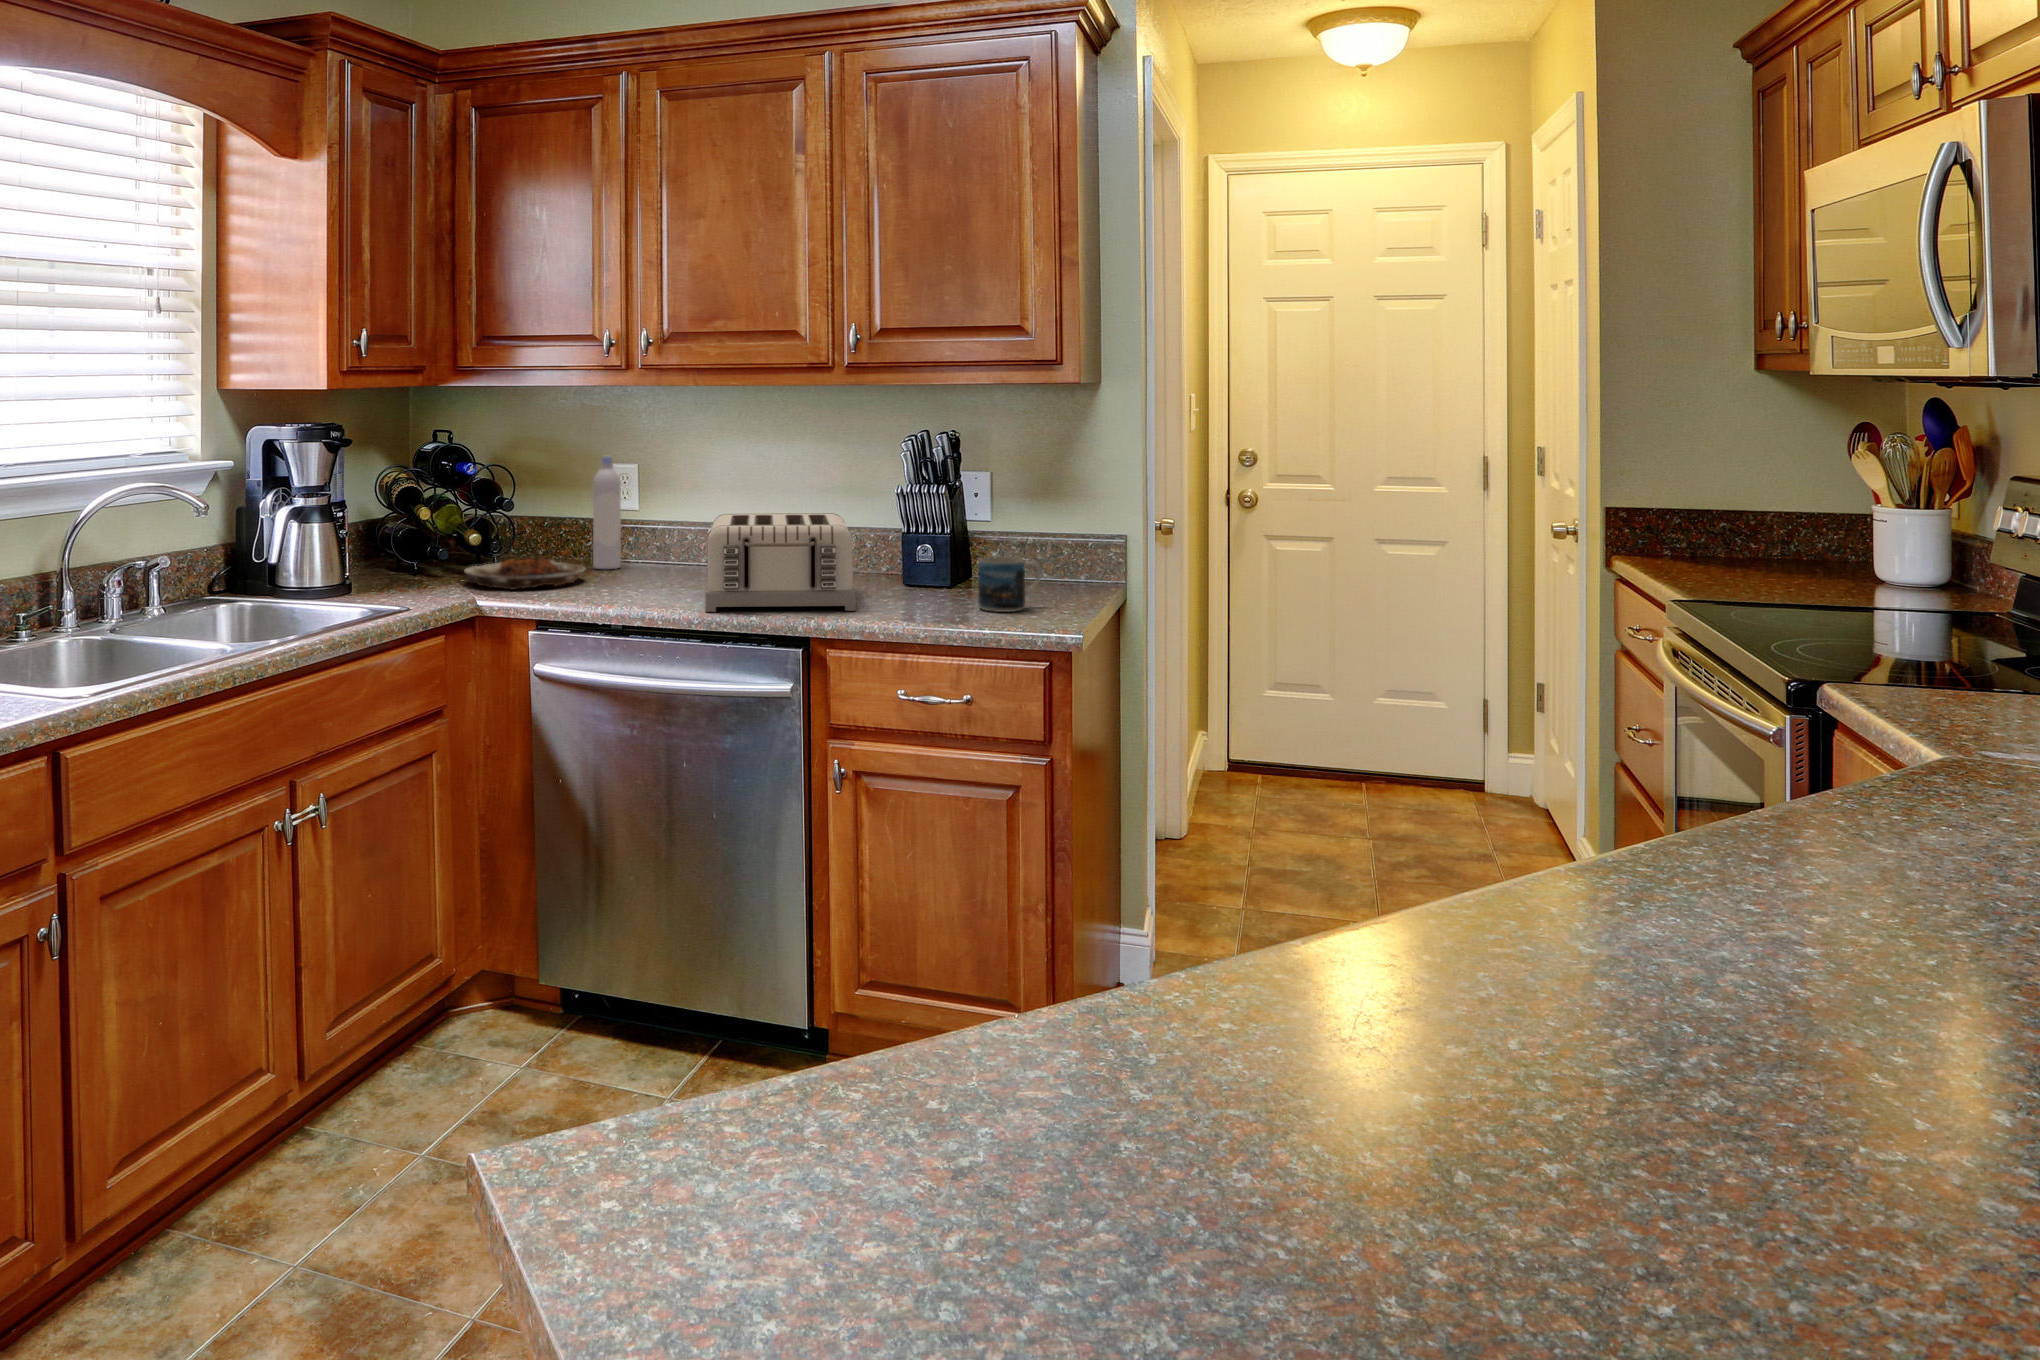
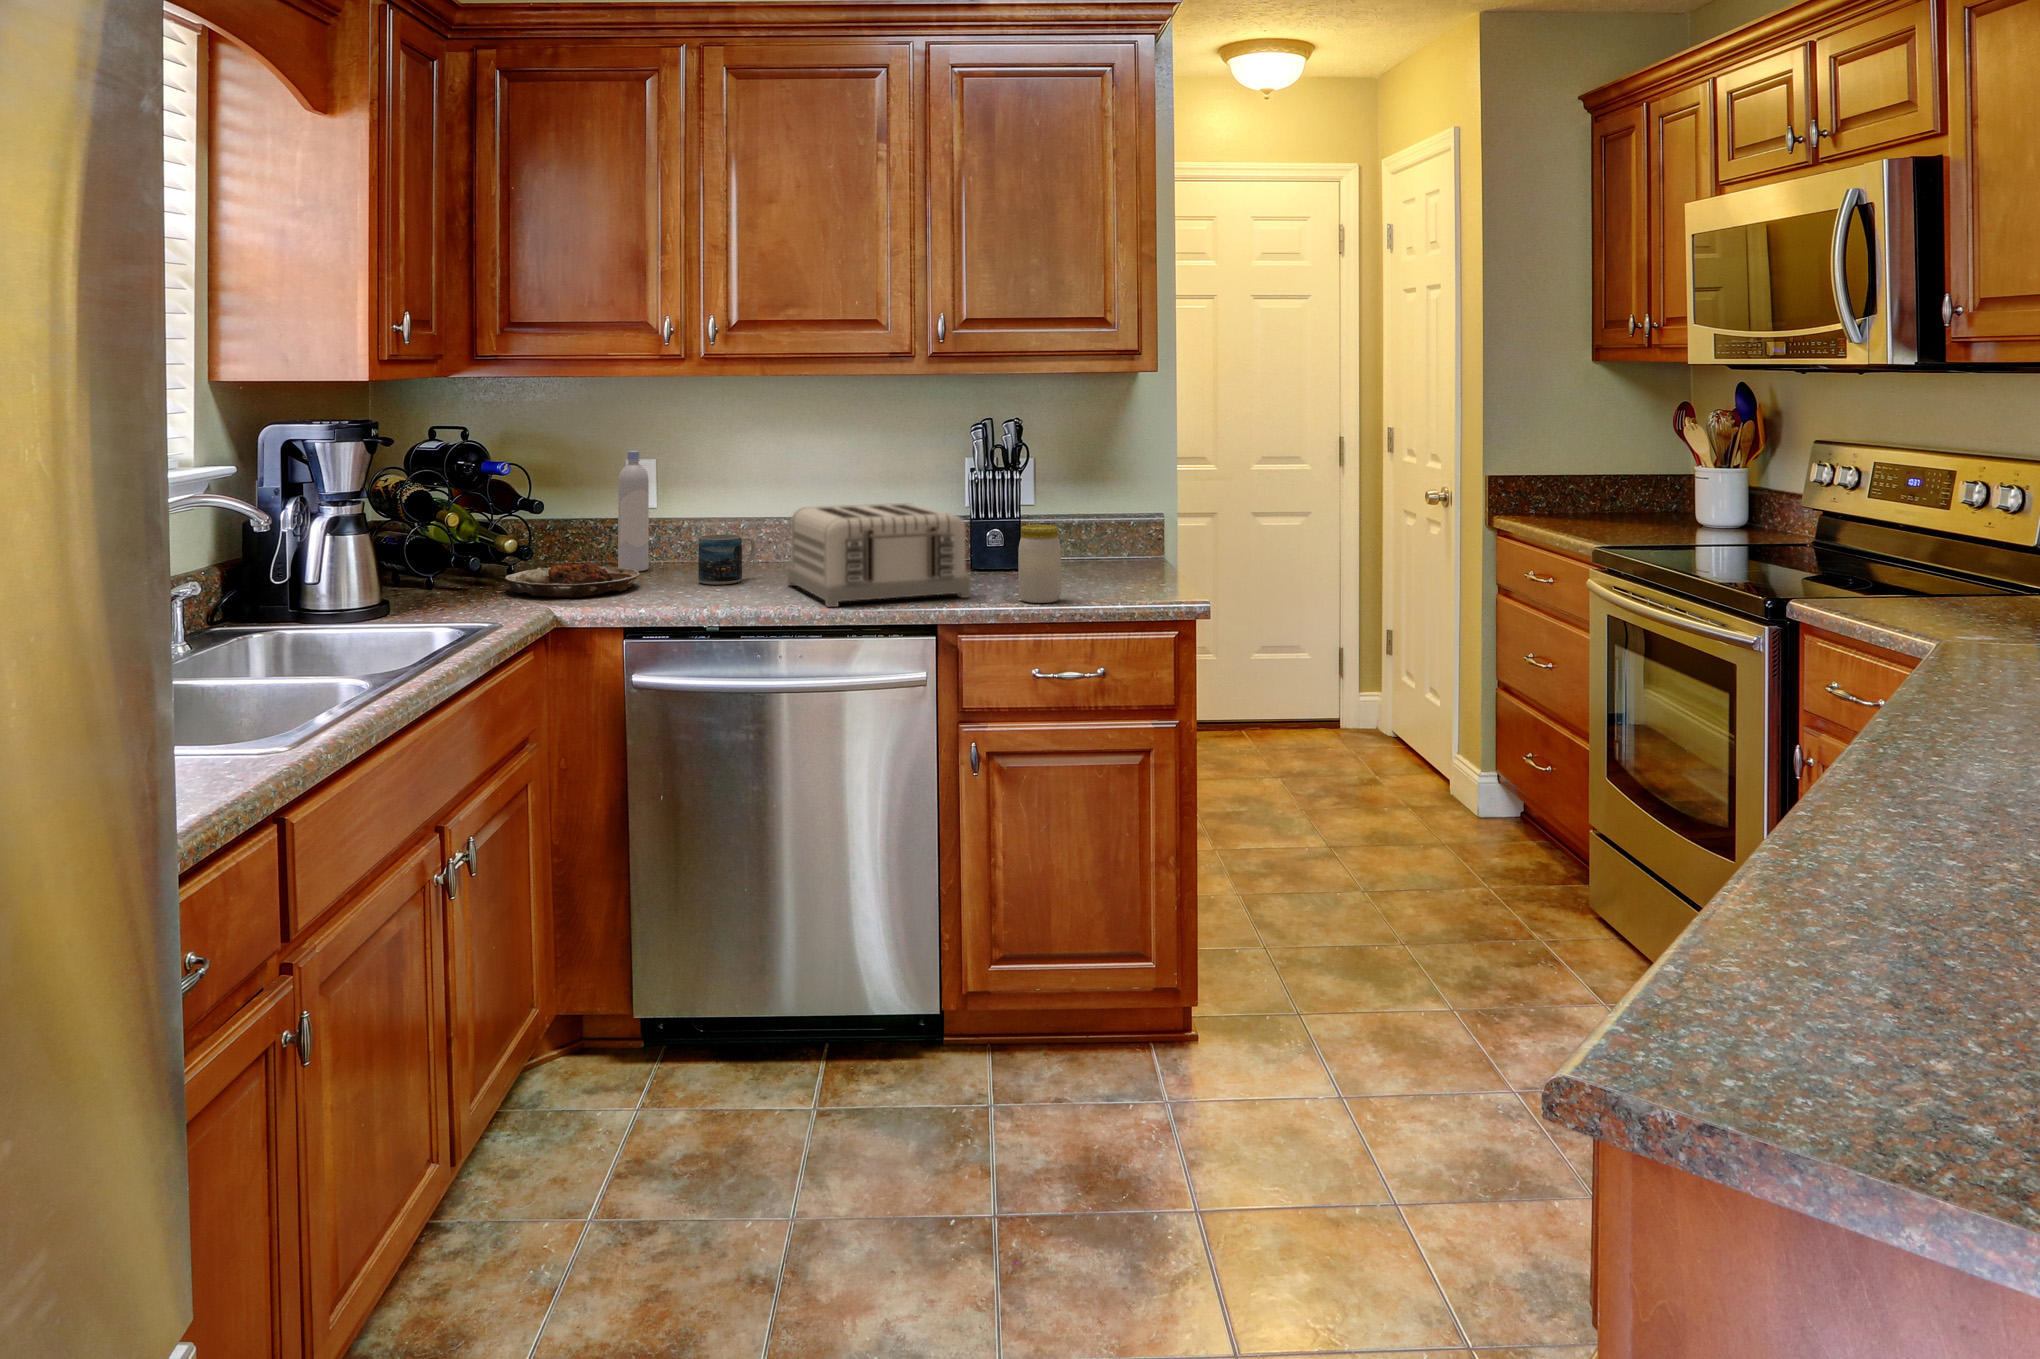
jar: none [896,540,940,621] -> present [1018,525,1061,603]
mug: present [978,557,1041,612] -> present [698,534,756,584]

